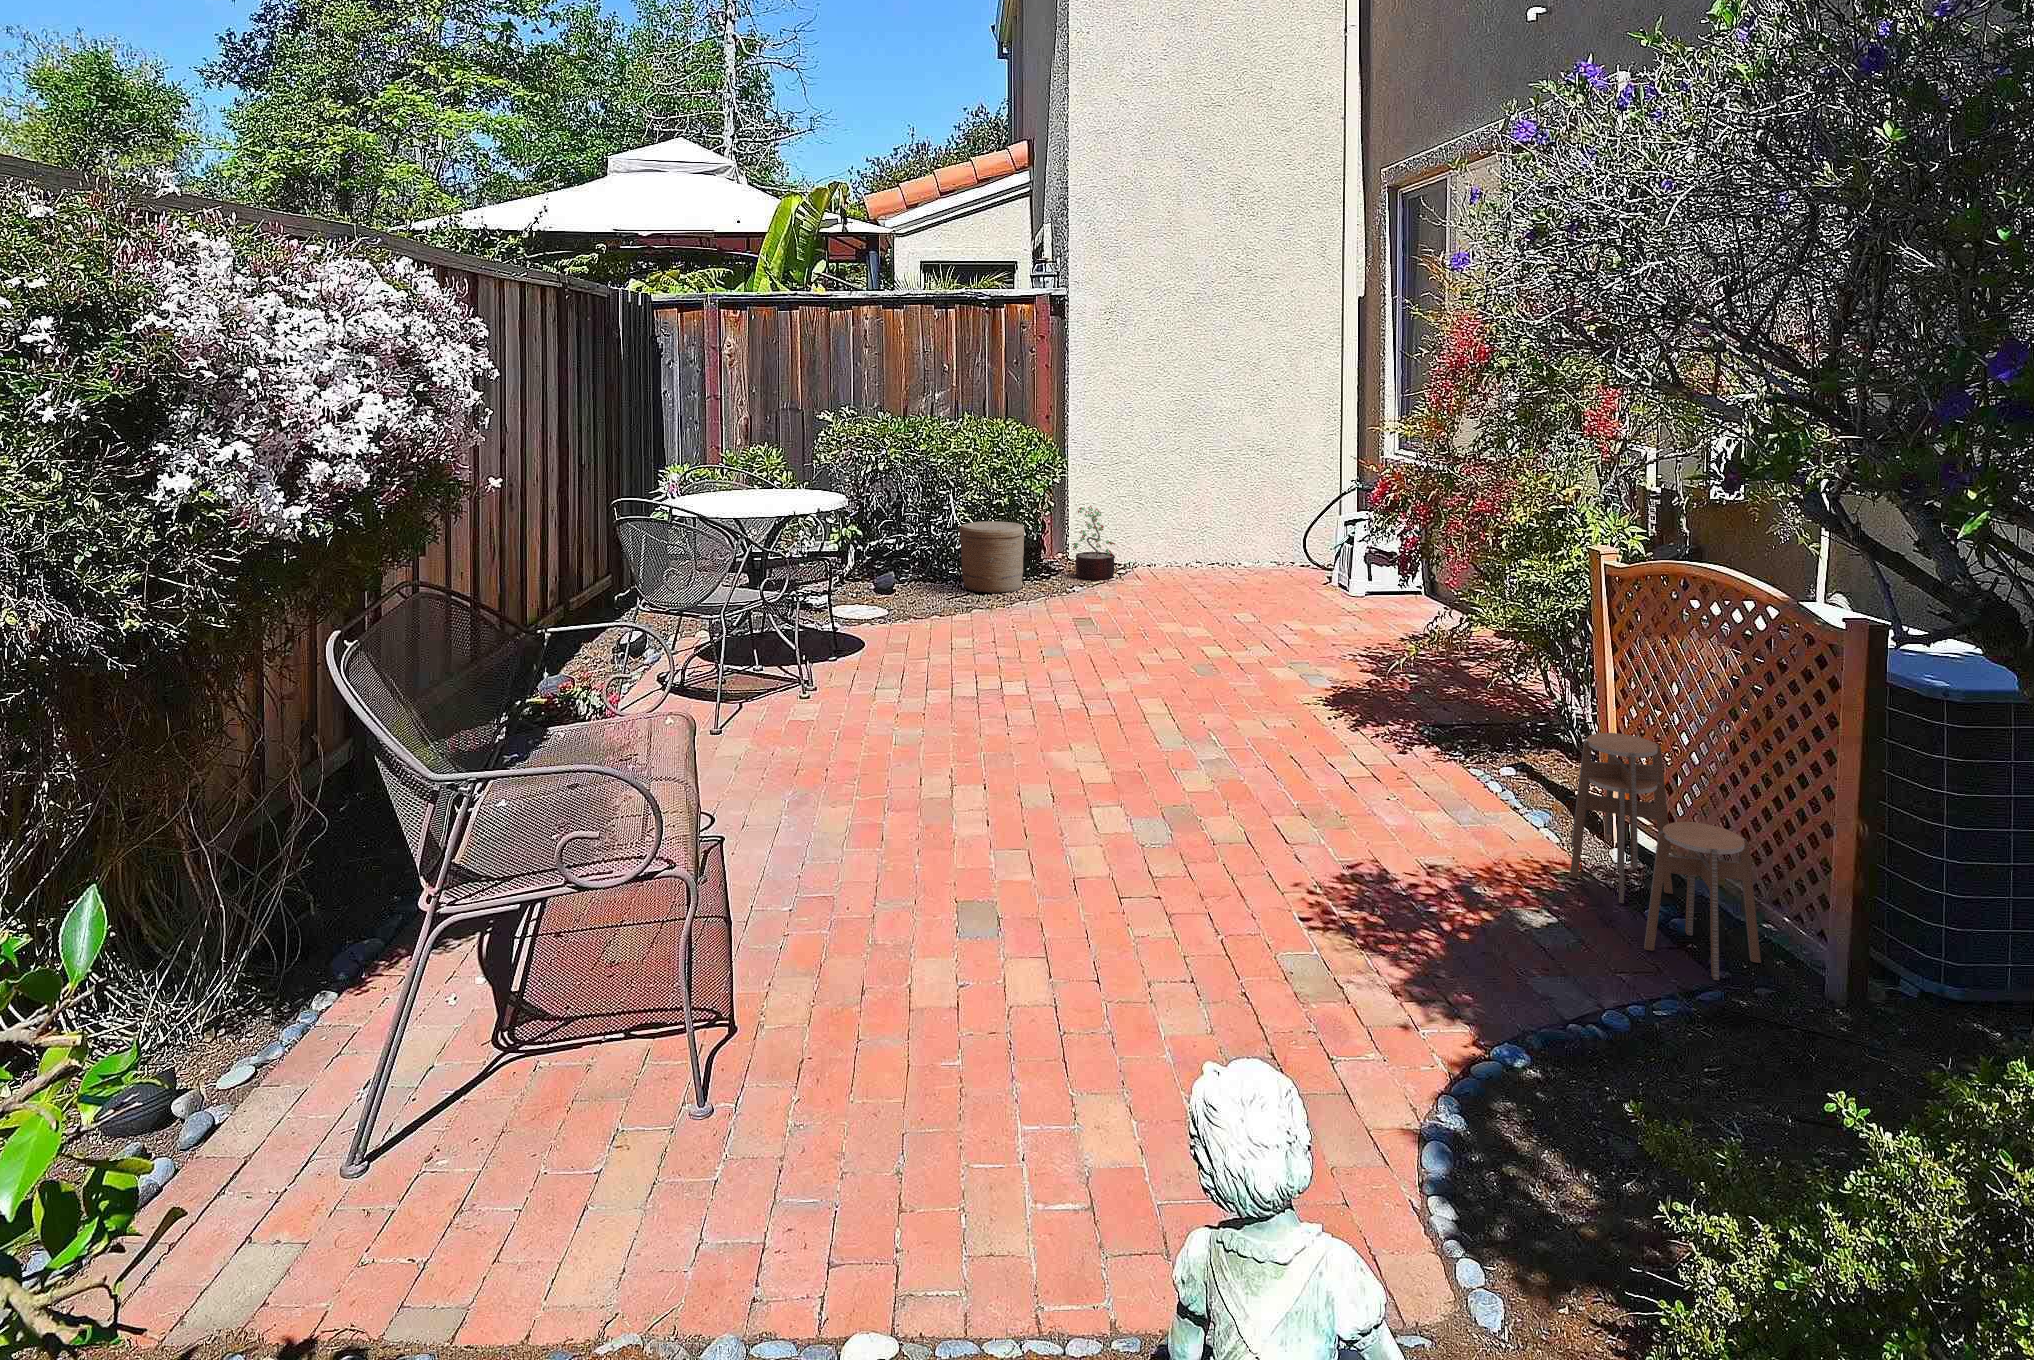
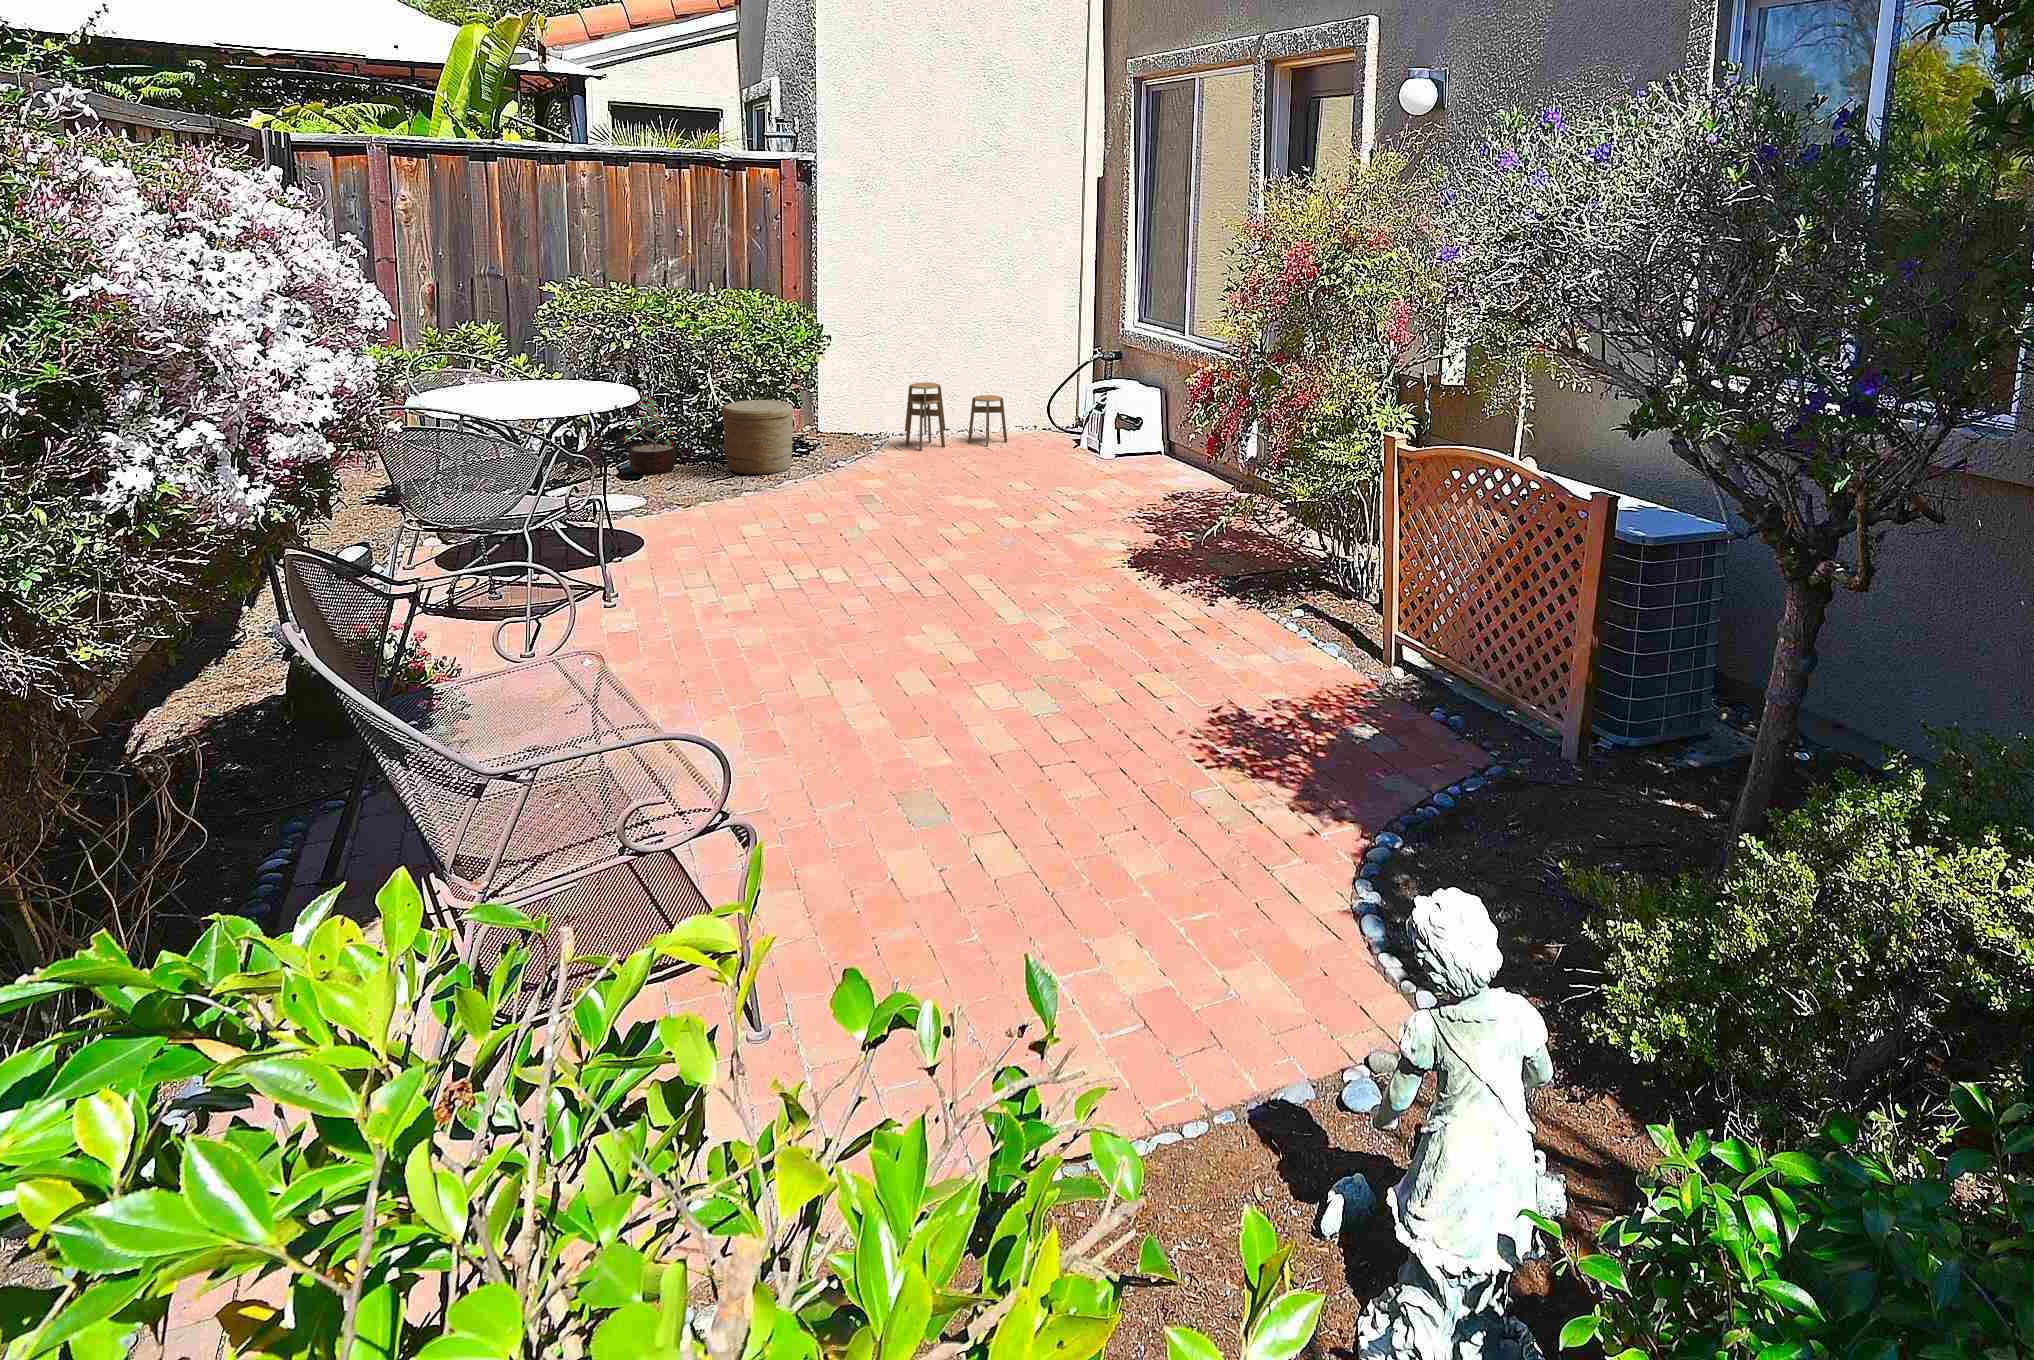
decorative plant: present [1072,506,1115,580] -> present [622,394,677,474]
stool: present [1570,733,1761,980] -> present [905,382,1007,450]

